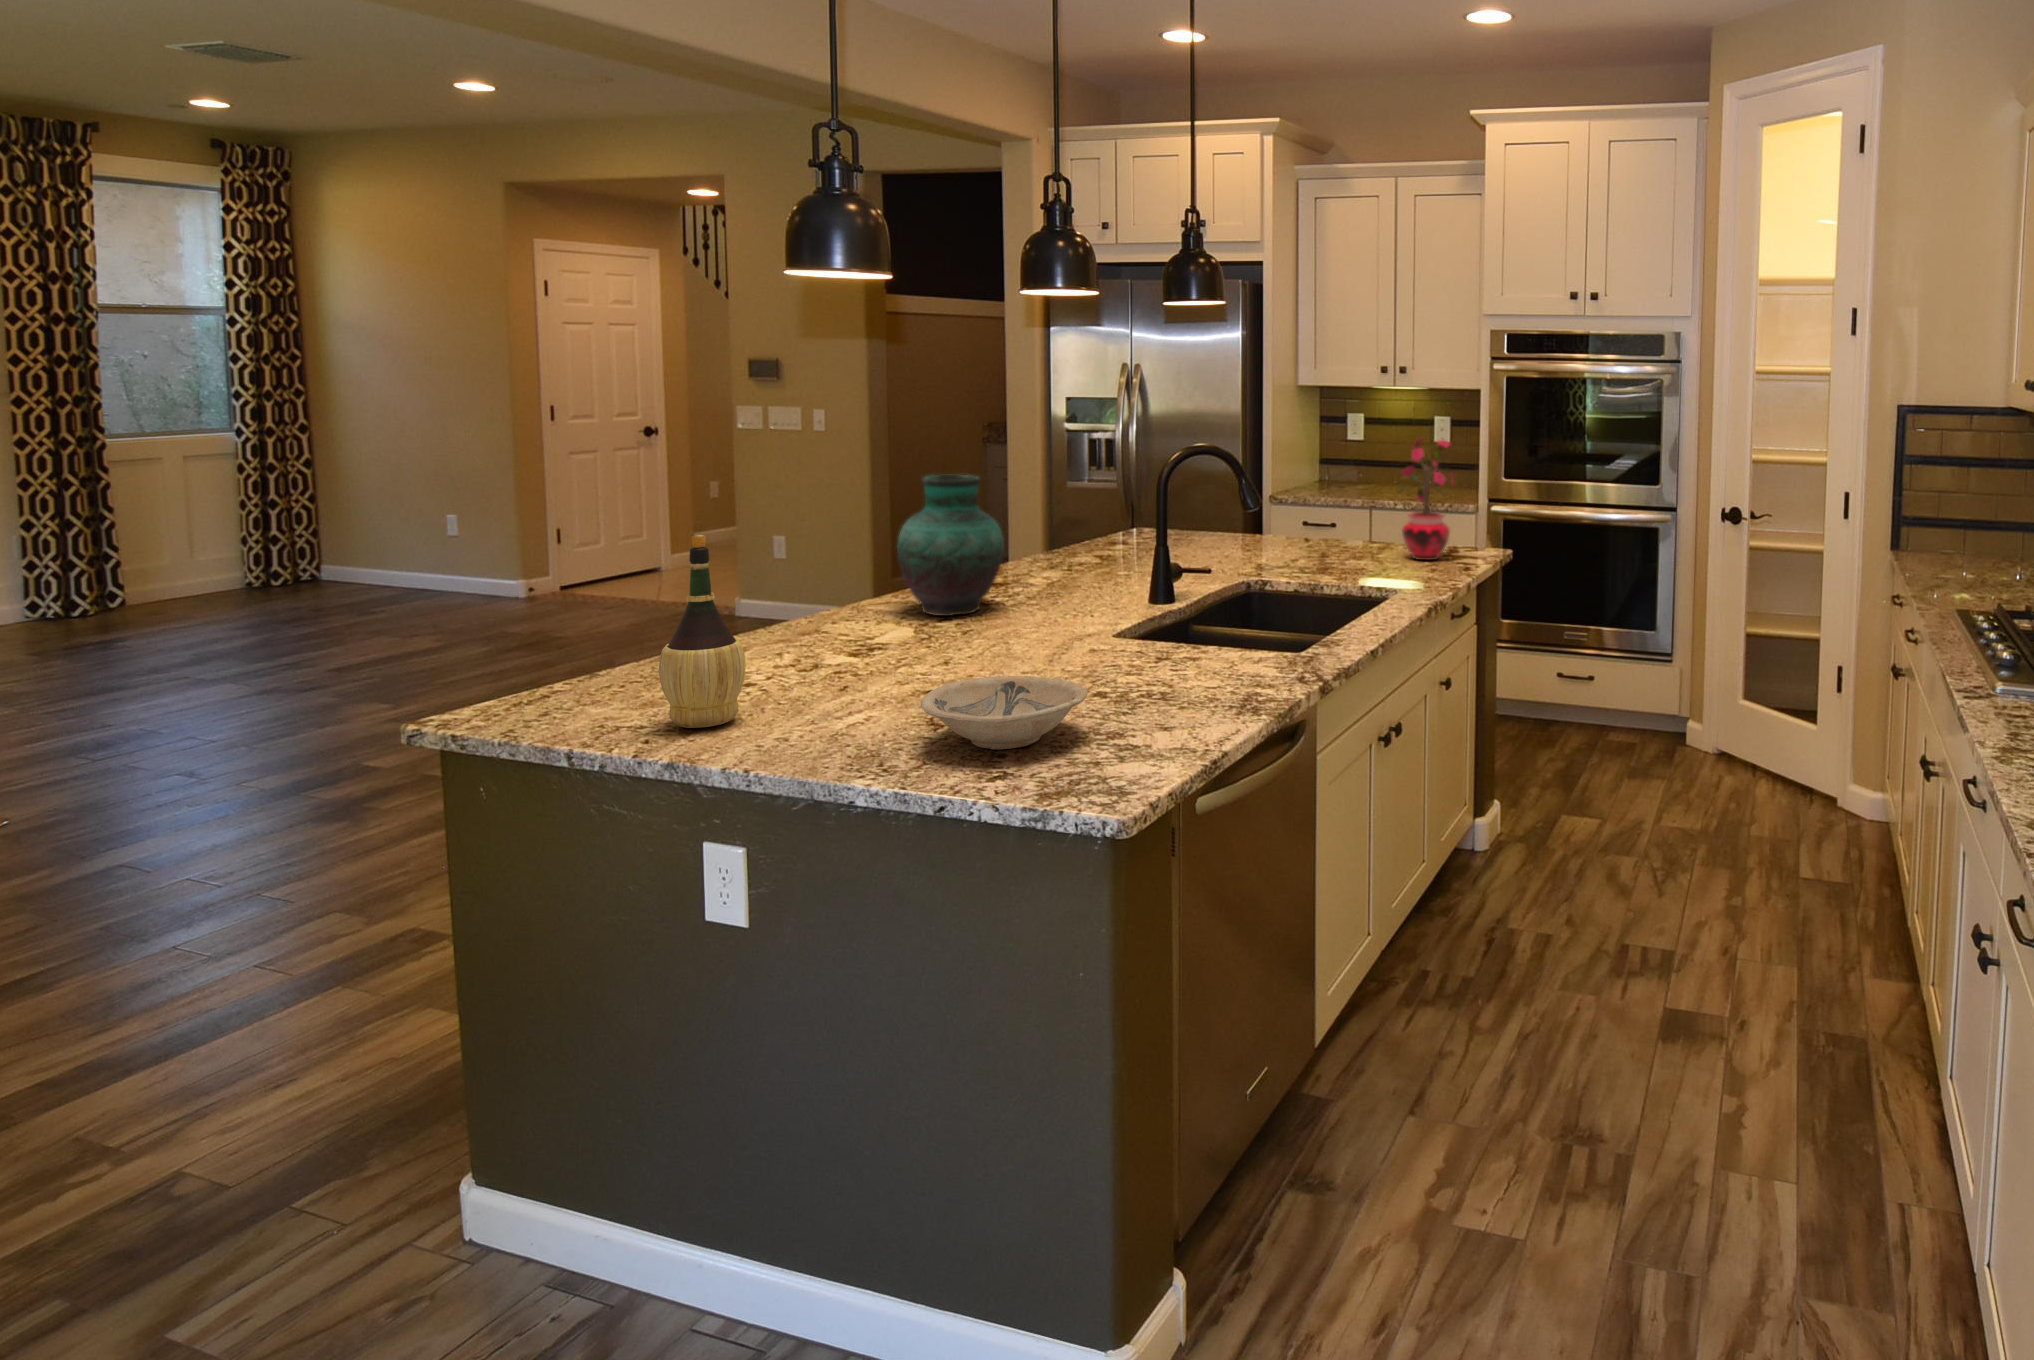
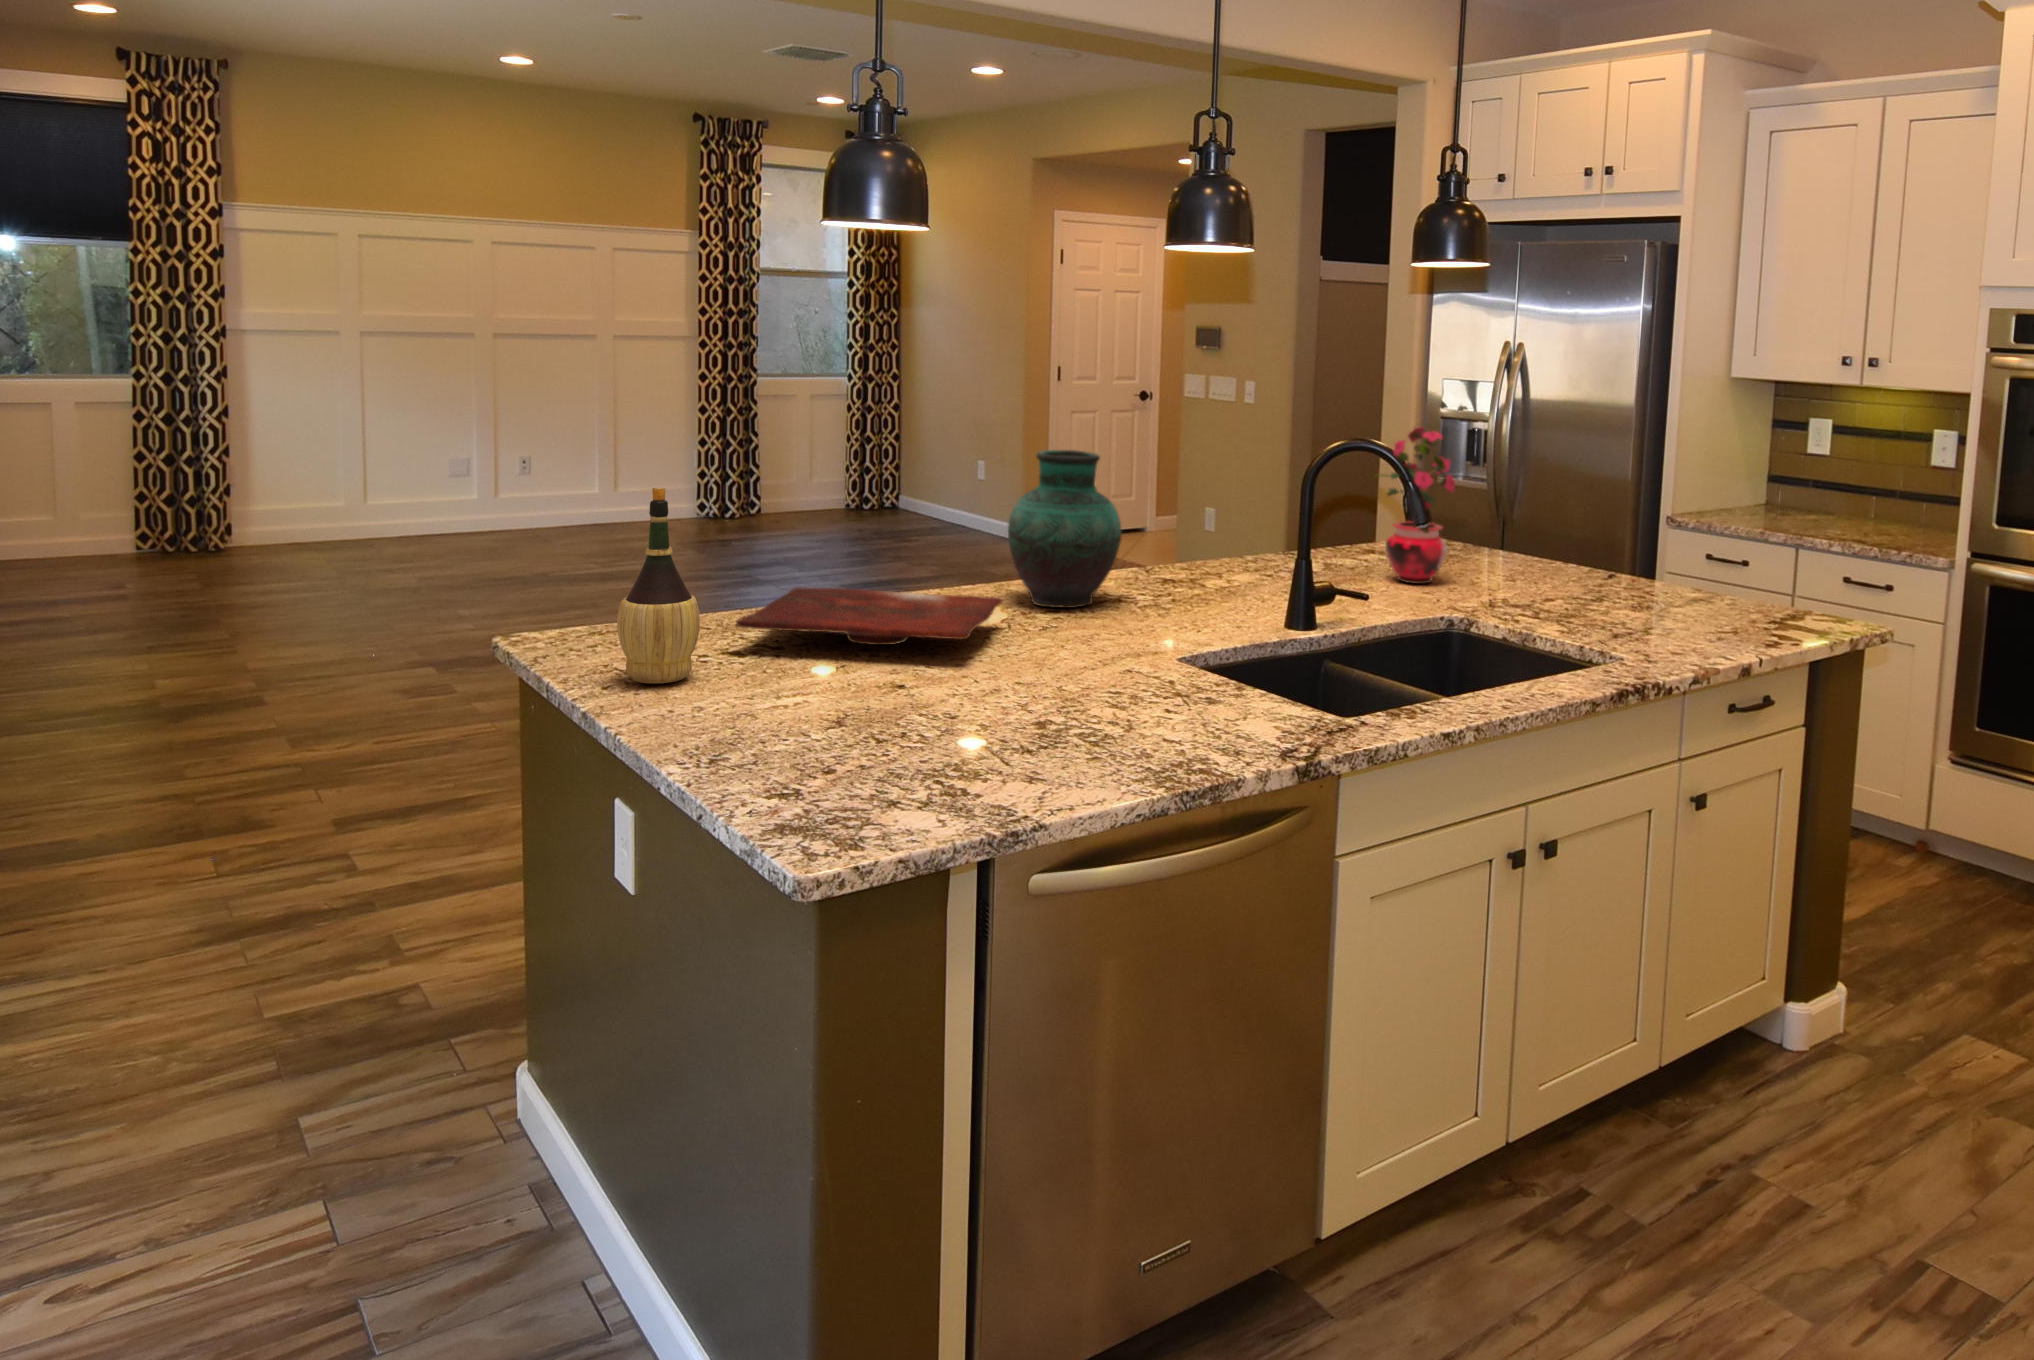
potted plant: present [1398,438,1453,560] -> present [1381,428,1455,584]
cutting board: none [725,609,970,666] -> present [736,587,1003,645]
bowl: present [921,676,1087,749] -> none [754,680,949,769]

